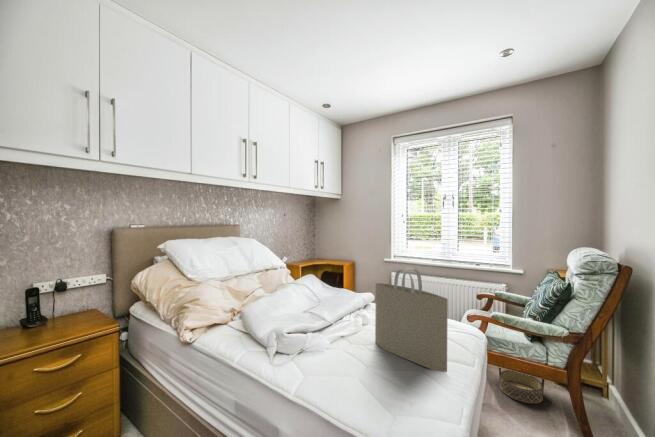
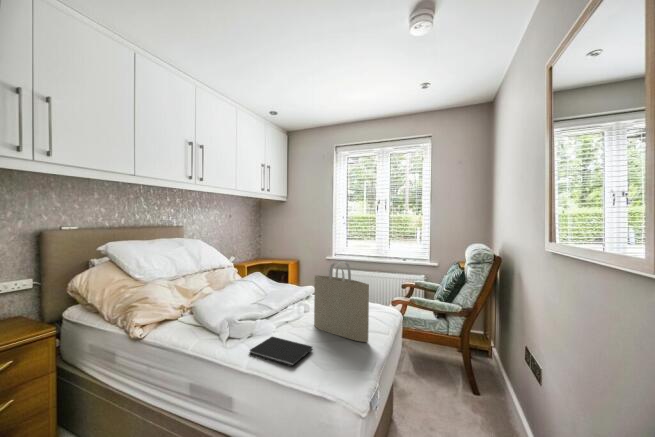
notebook: none [299,354,376,399] -> present [250,337,313,366]
basket: present [499,368,544,404] -> none [416,316,449,369]

